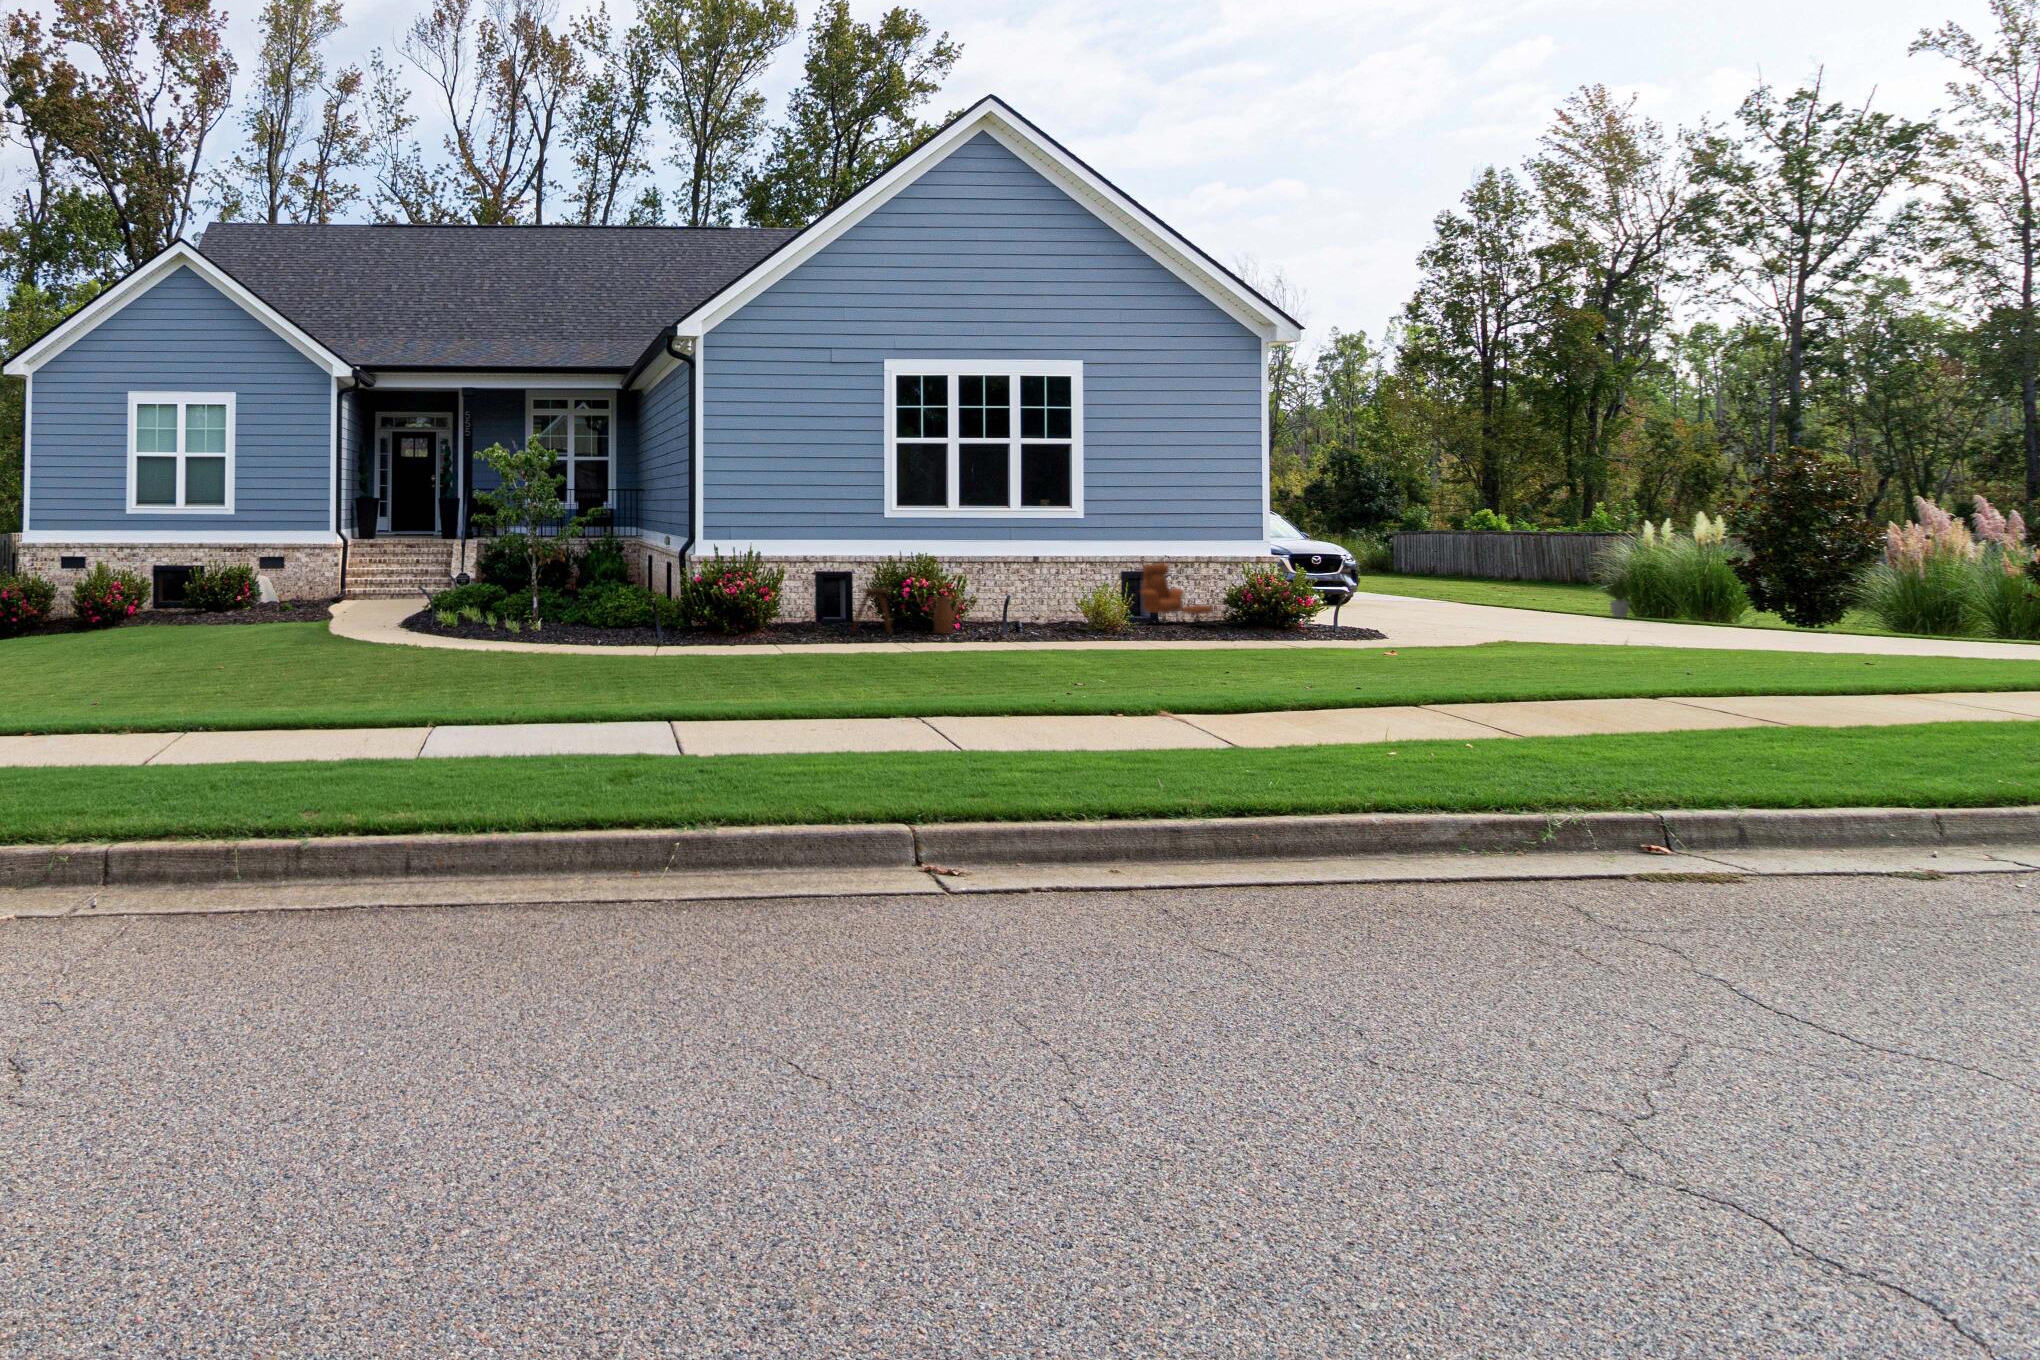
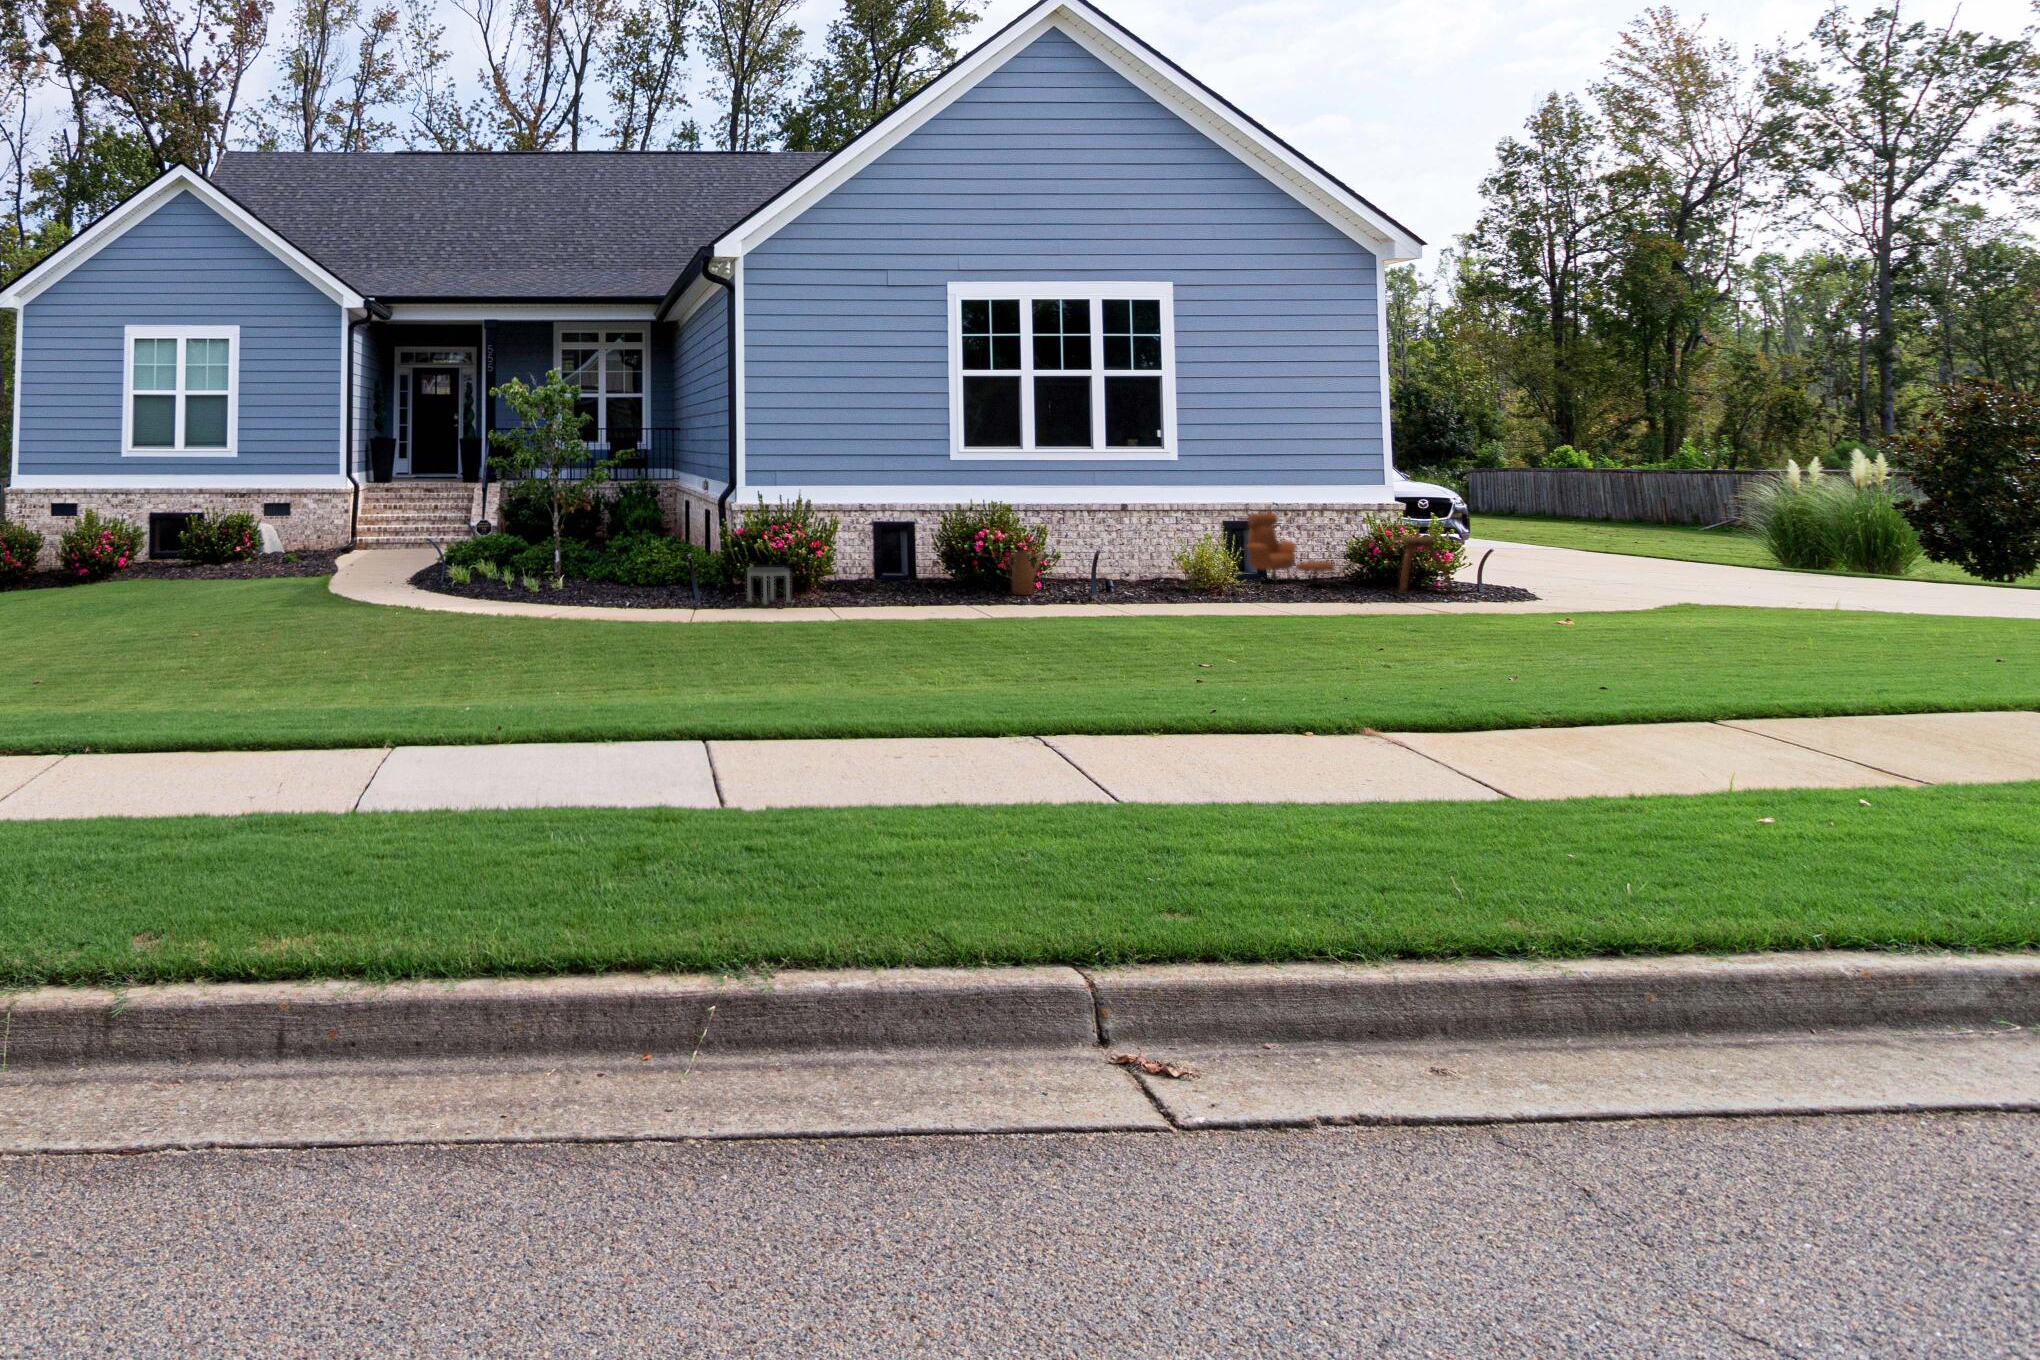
potted plant: present [1604,575,1630,618] -> none [1766,522,1808,572]
stool: present [852,588,892,635] -> present [1396,537,1454,592]
round table: none [702,609,741,641] -> present [747,567,790,604]

